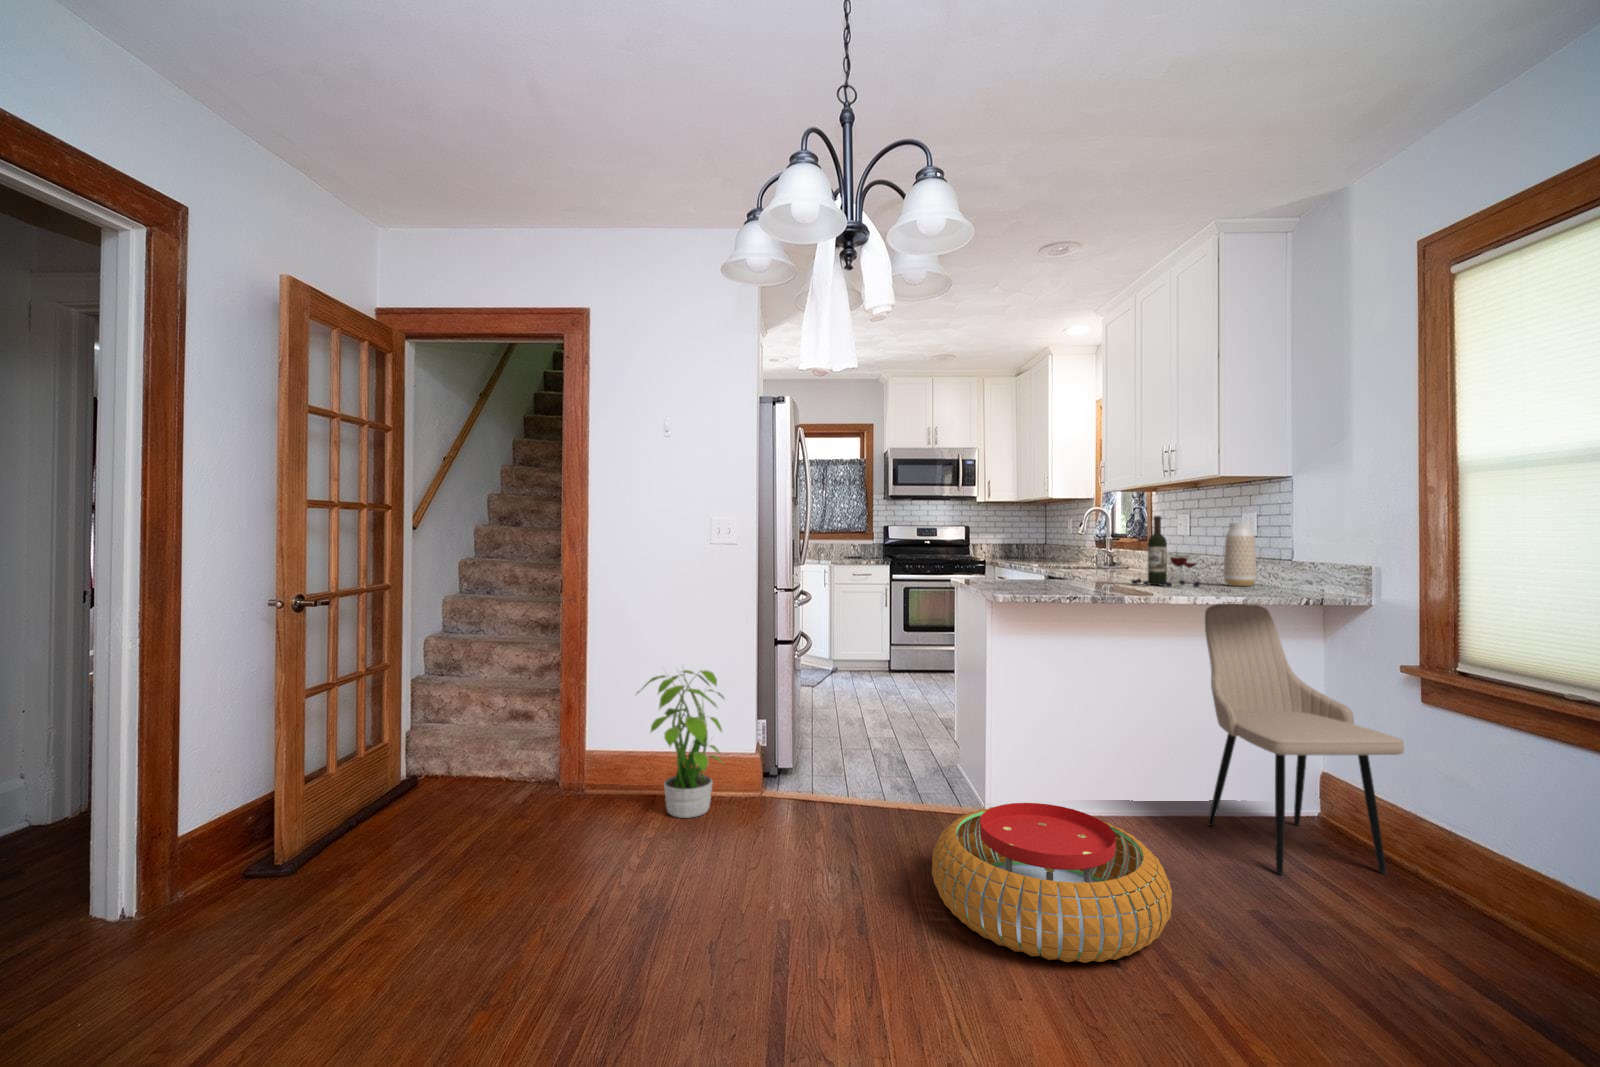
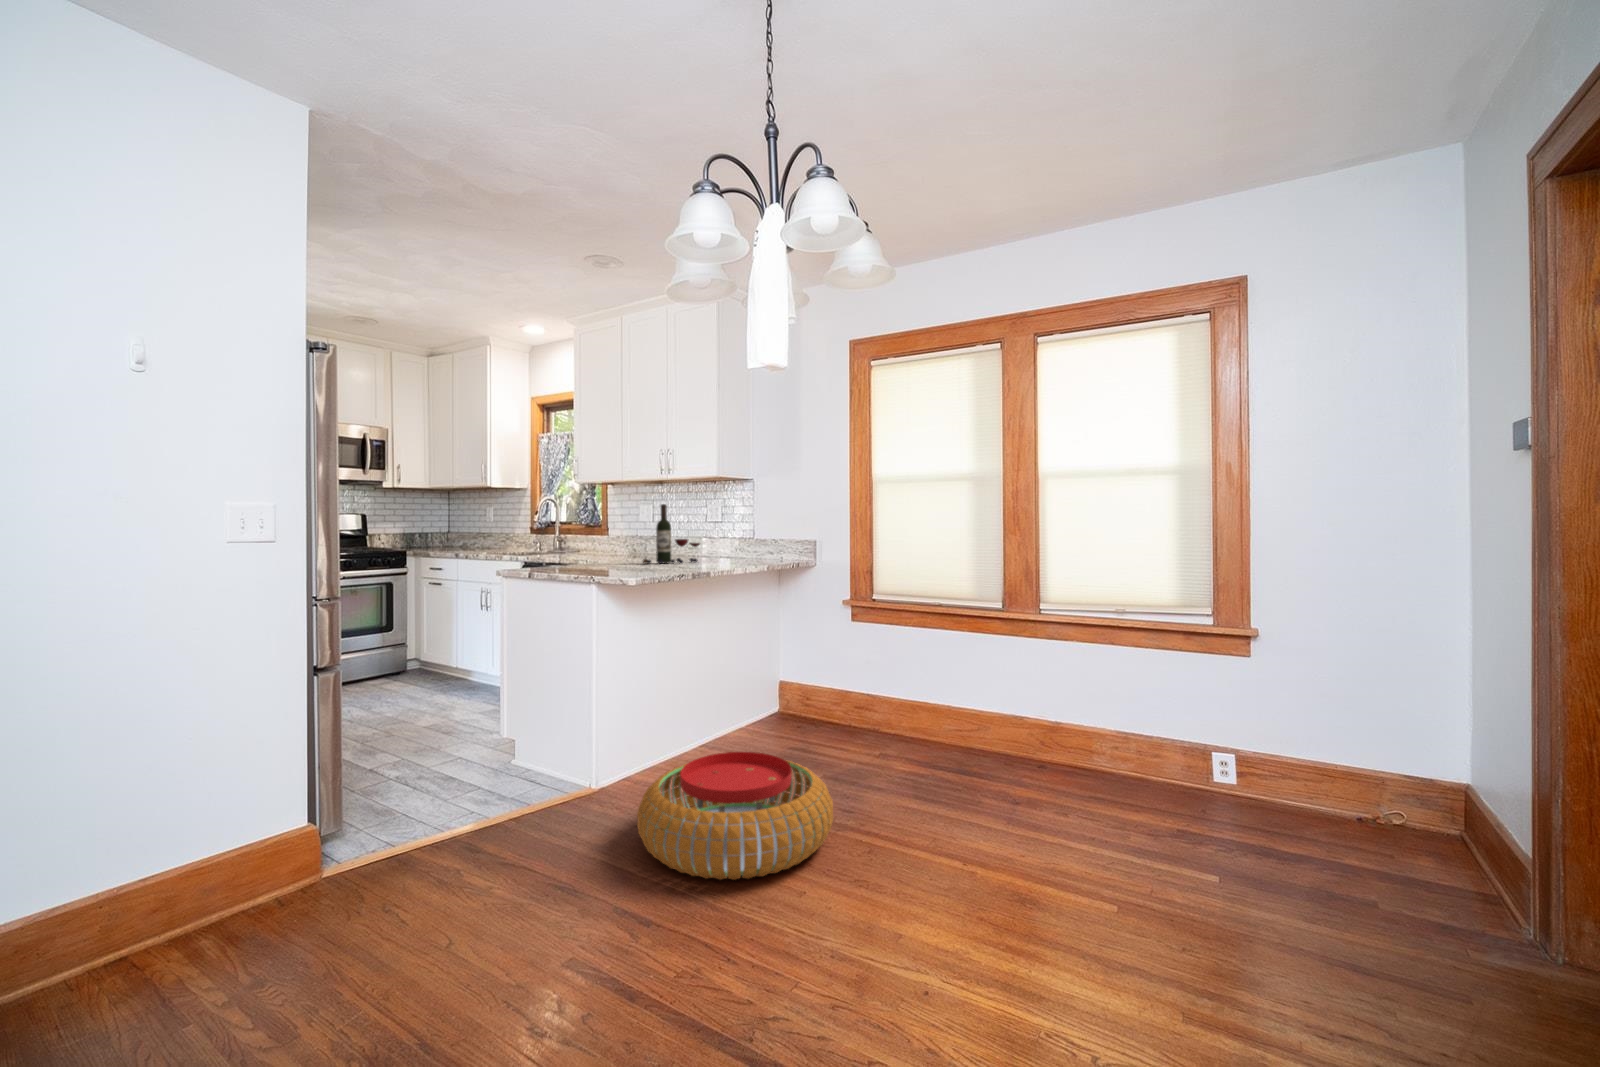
vase: present [1224,523,1257,586] -> none [702,511,724,560]
dining chair: present [1205,602,1404,875] -> none [732,571,858,759]
potted plant: present [637,670,724,818] -> none [109,721,298,960]

